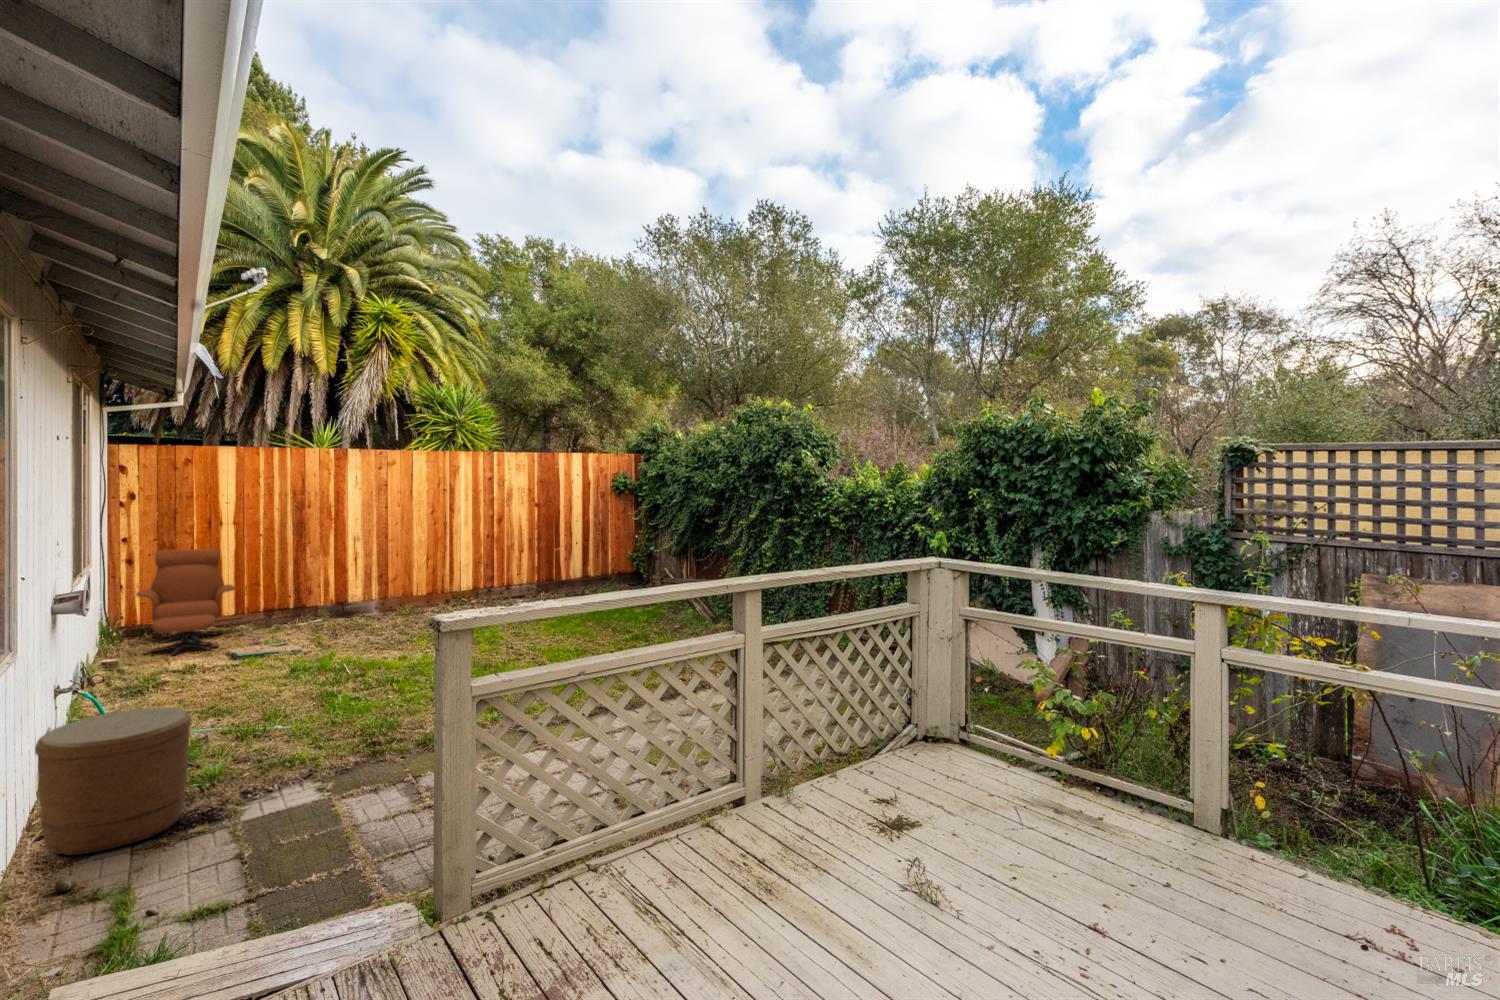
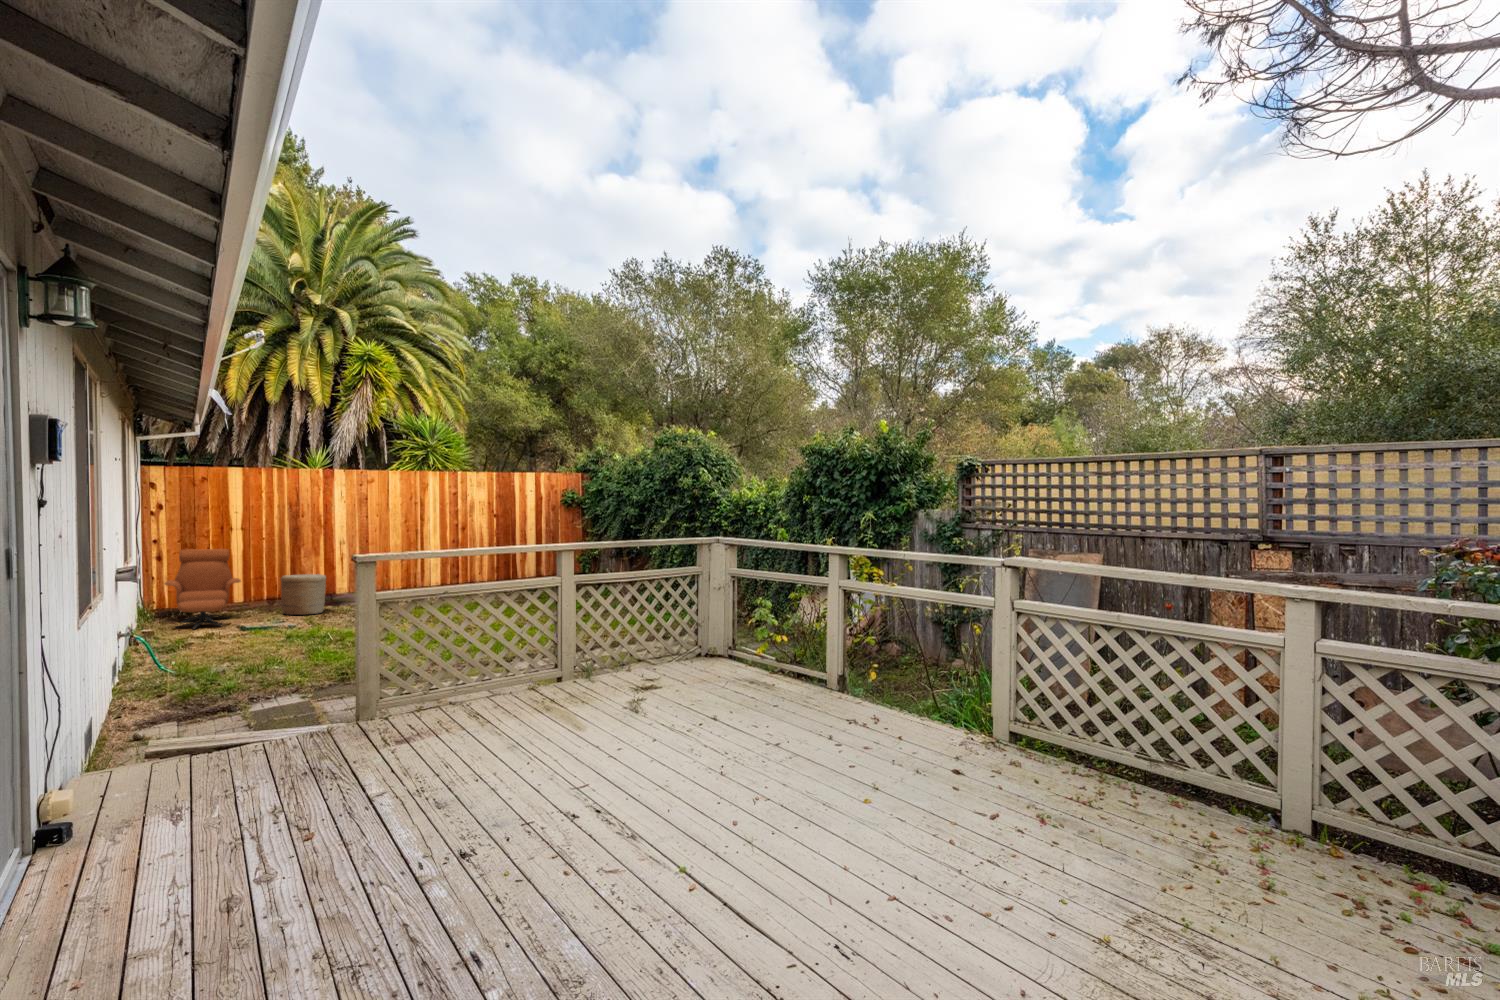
woven basket: present [35,707,191,855] -> present [281,574,326,615]

